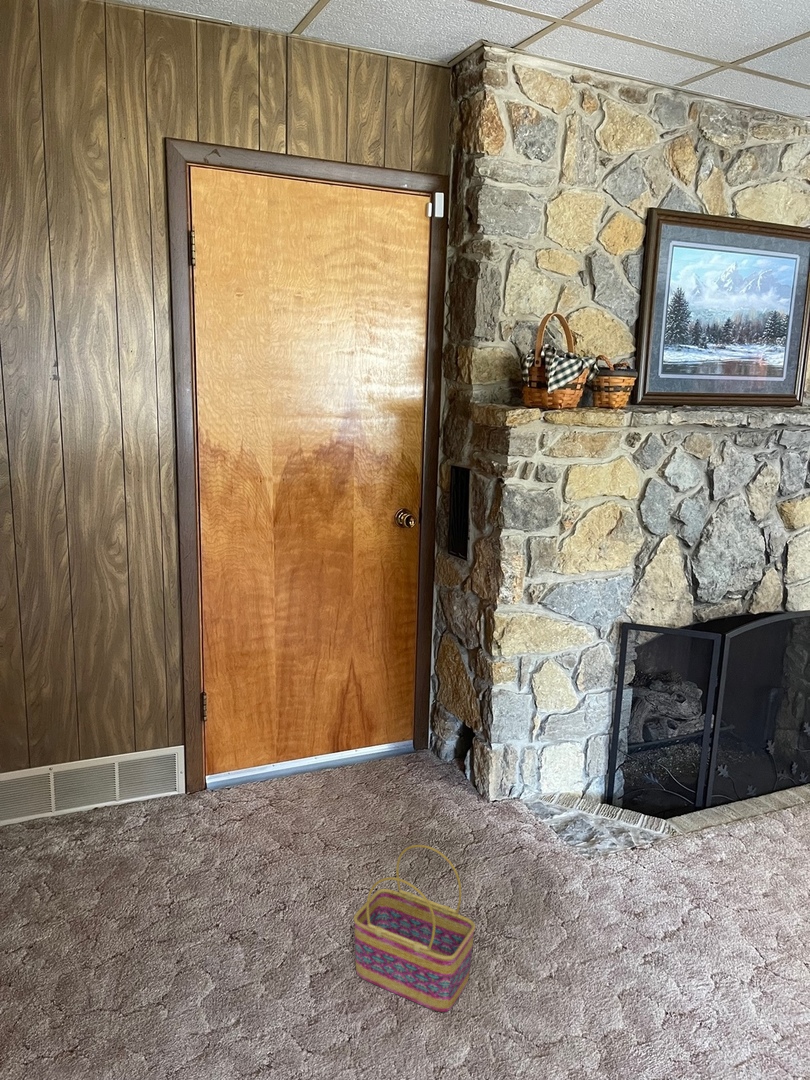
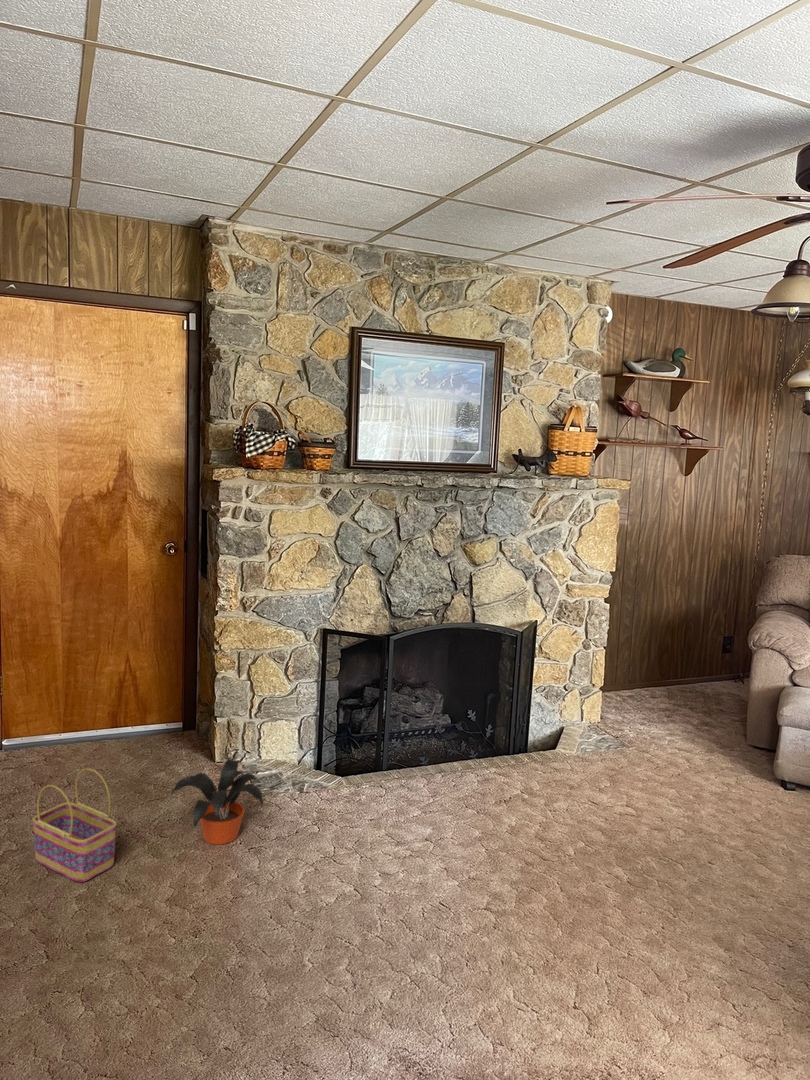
potted plant: none [519,813,645,936] -> present [172,759,263,844]

